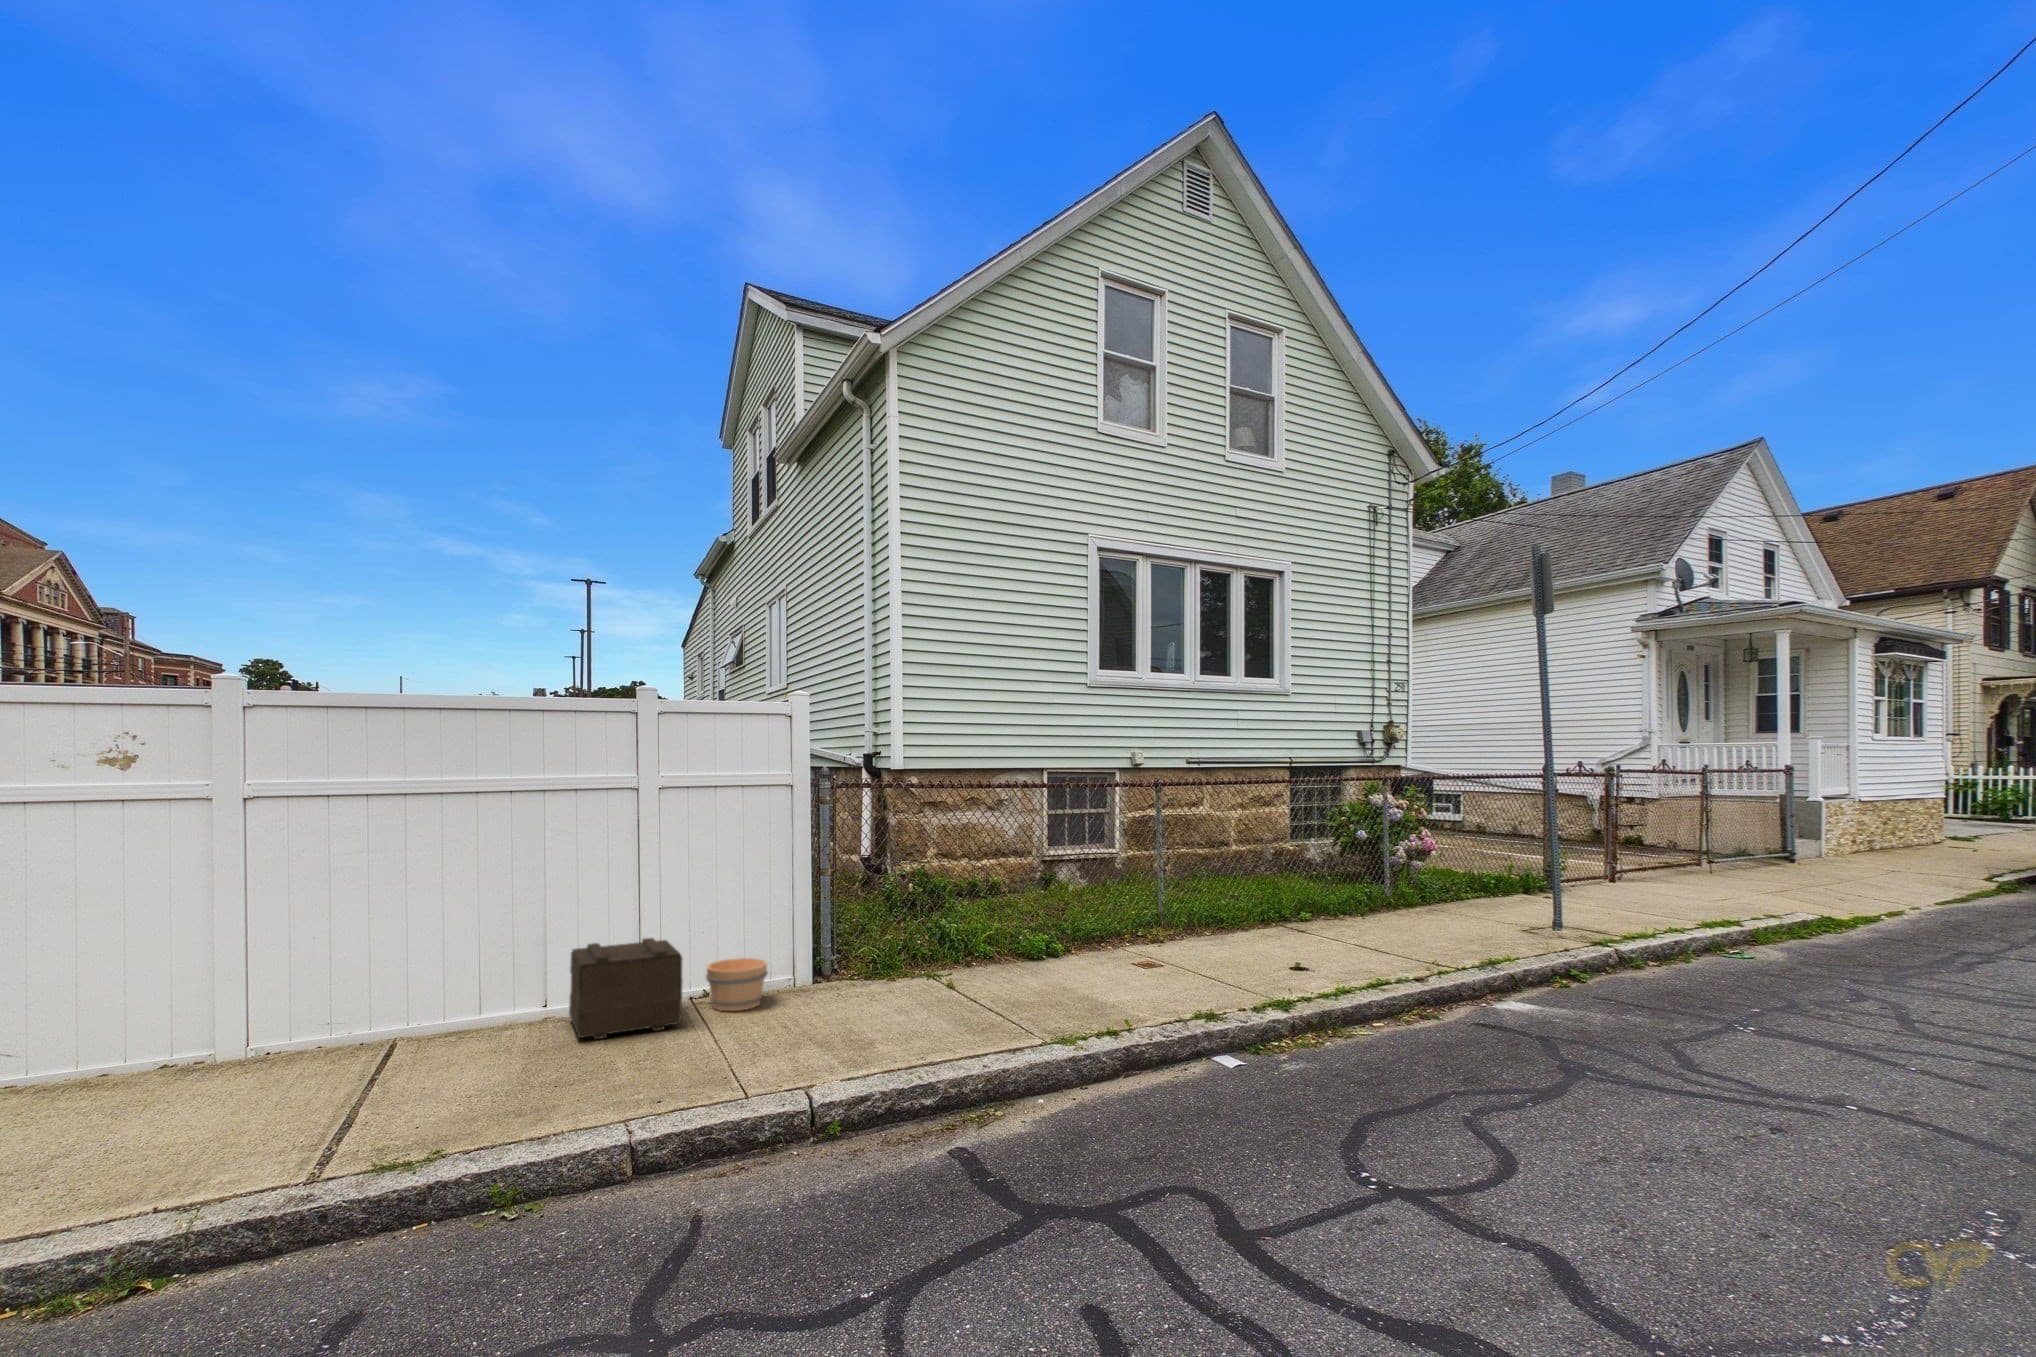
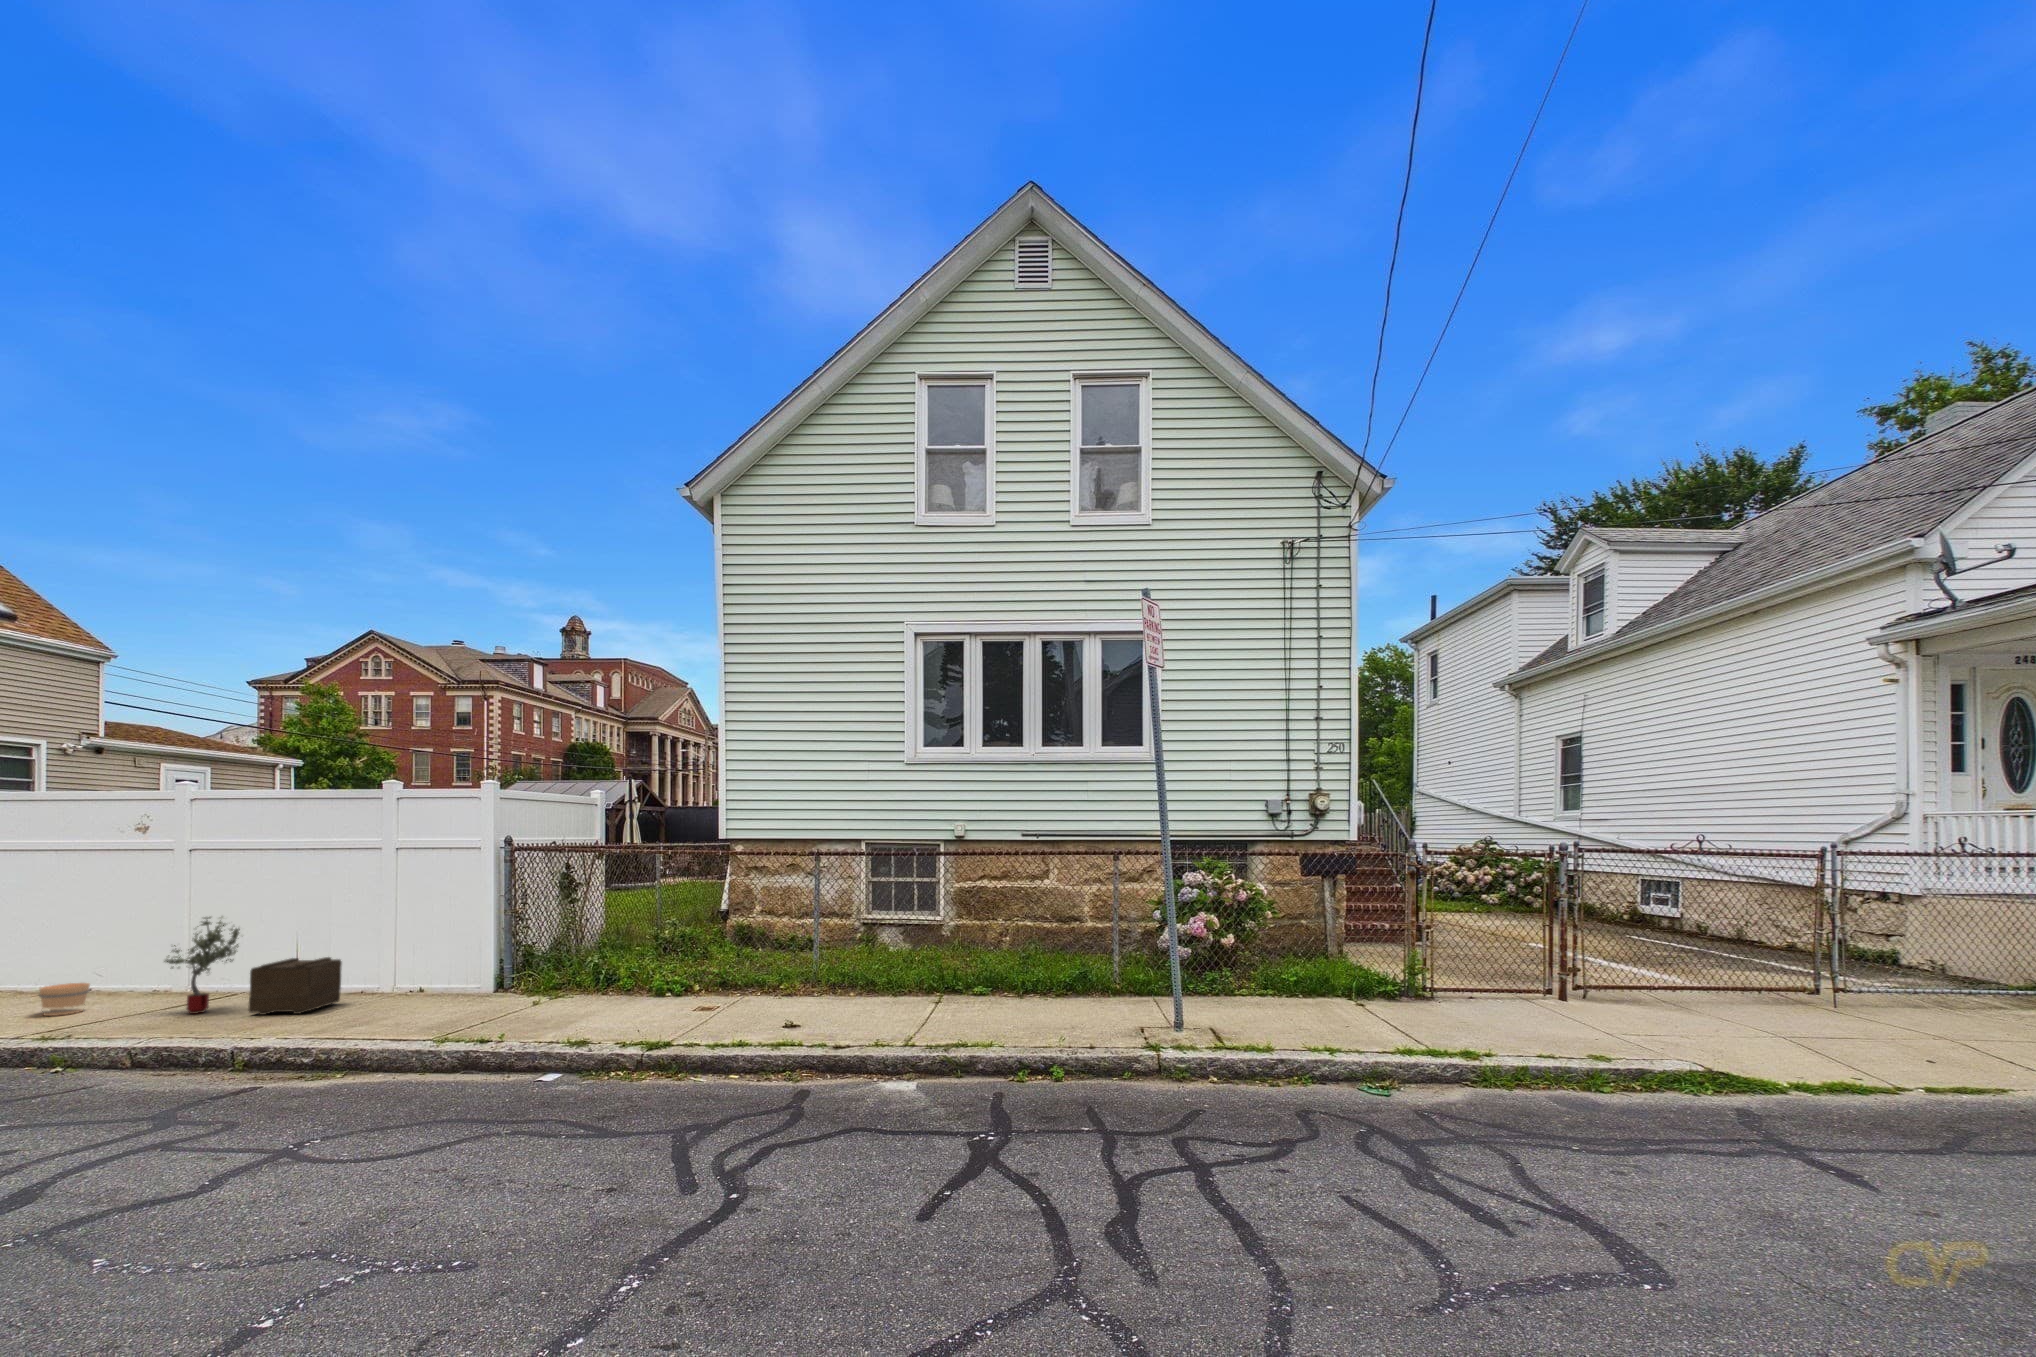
potted tree: none [374,881,530,1053] -> present [164,917,240,1014]
bucket: present [706,958,767,1011] -> present [39,983,90,1016]

